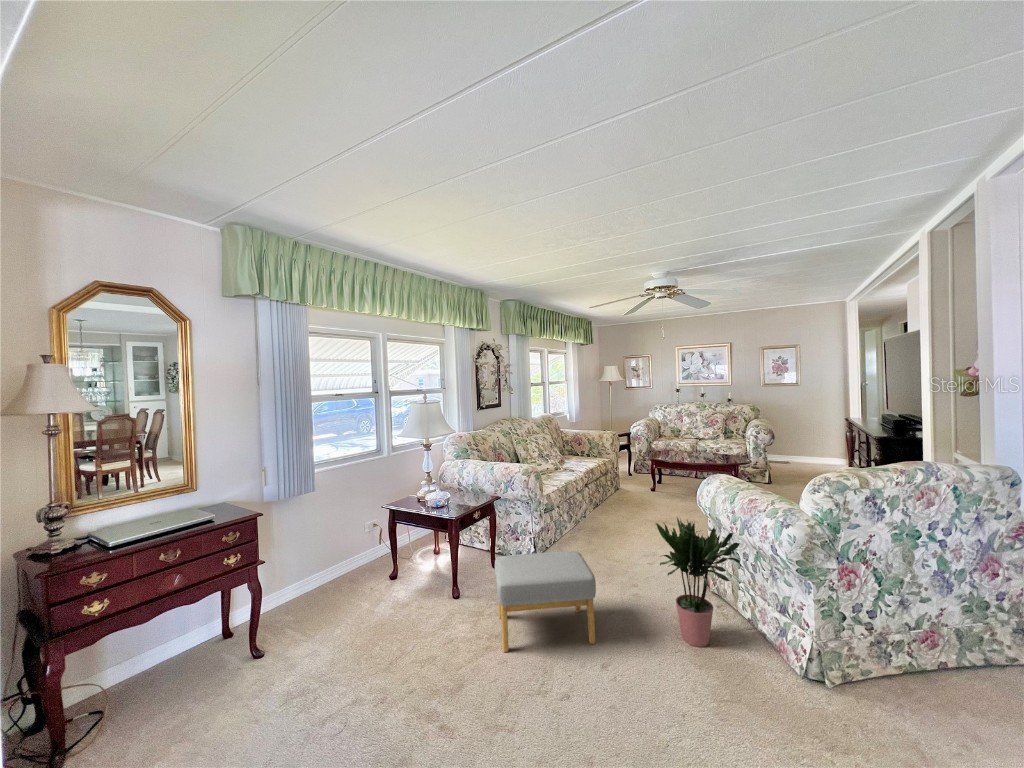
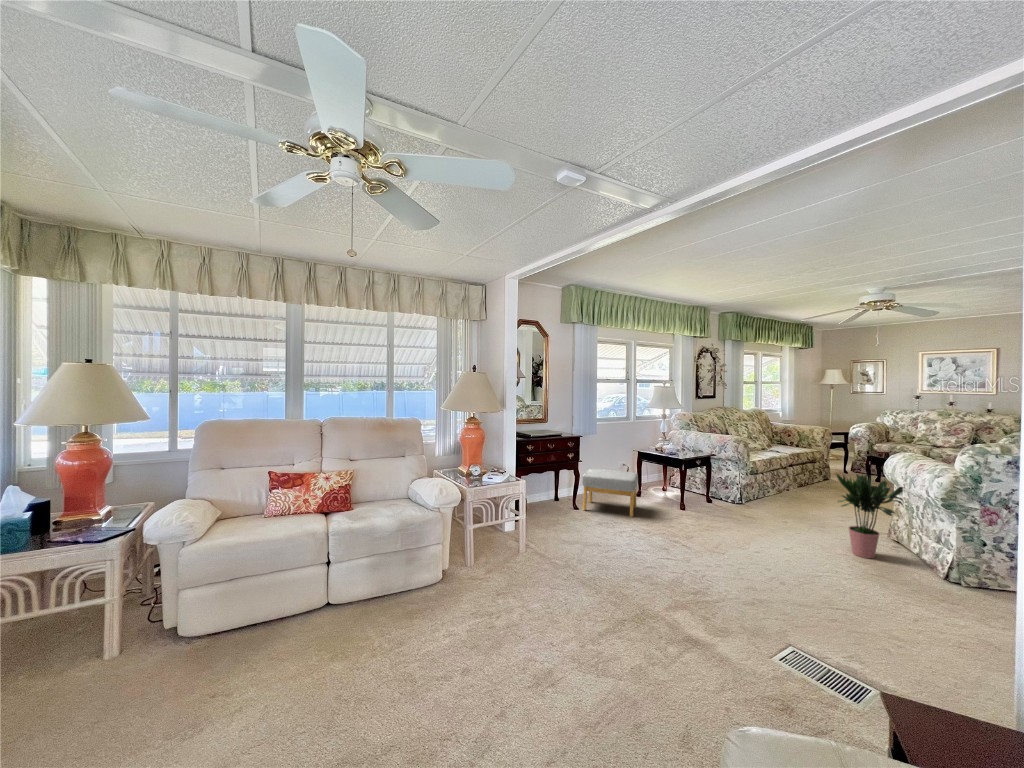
footstool: present [495,551,596,652] -> present [582,469,638,517]

